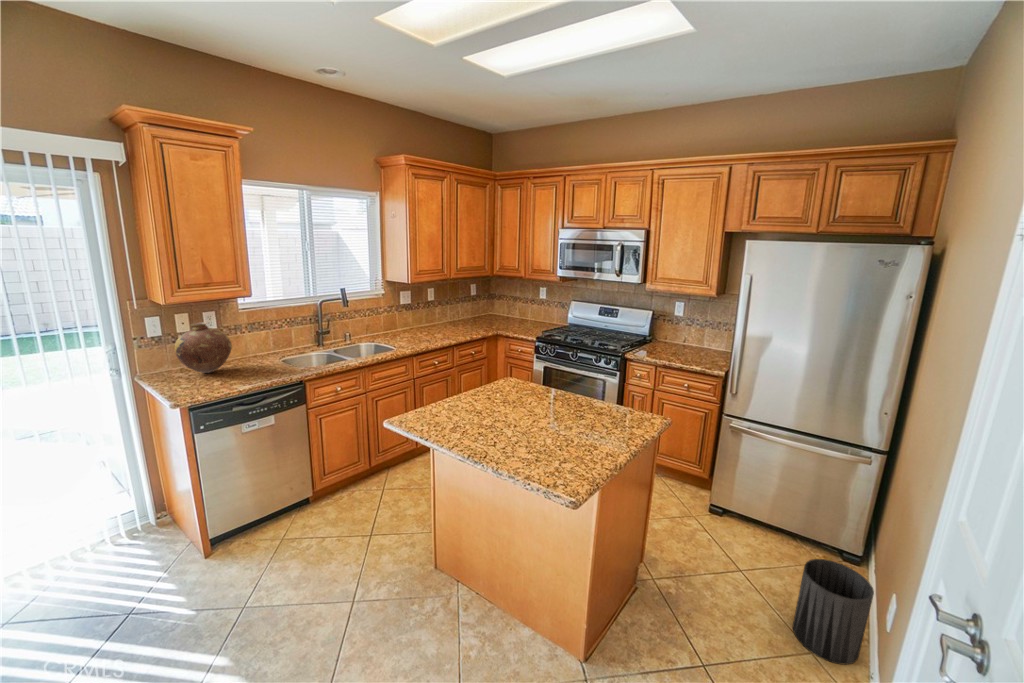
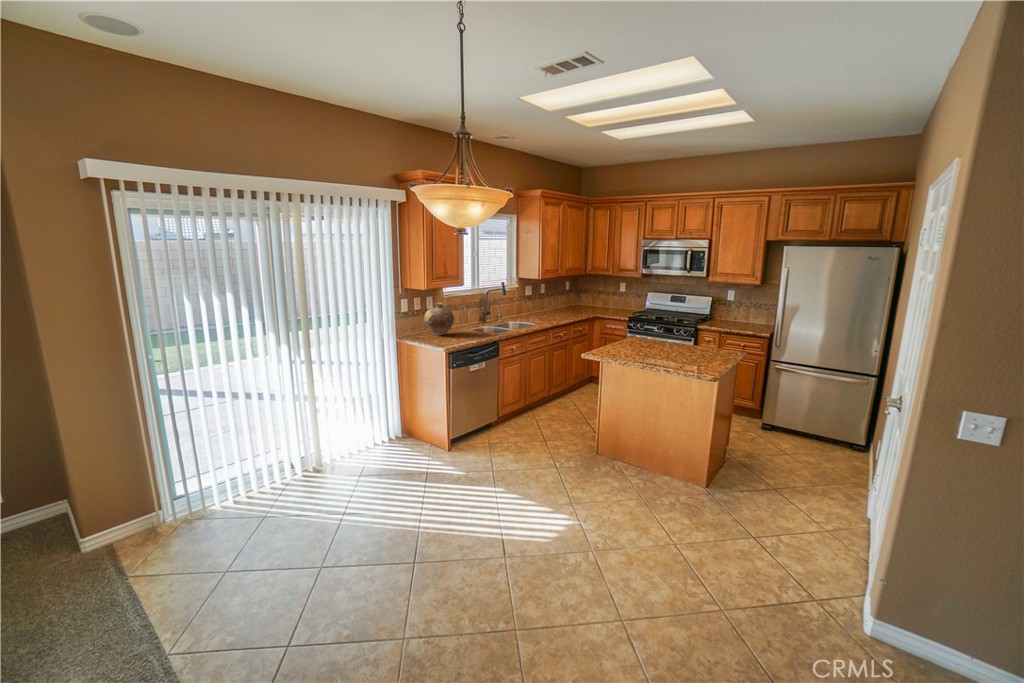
trash can: present [793,559,874,665] -> none [822,433,869,486]

